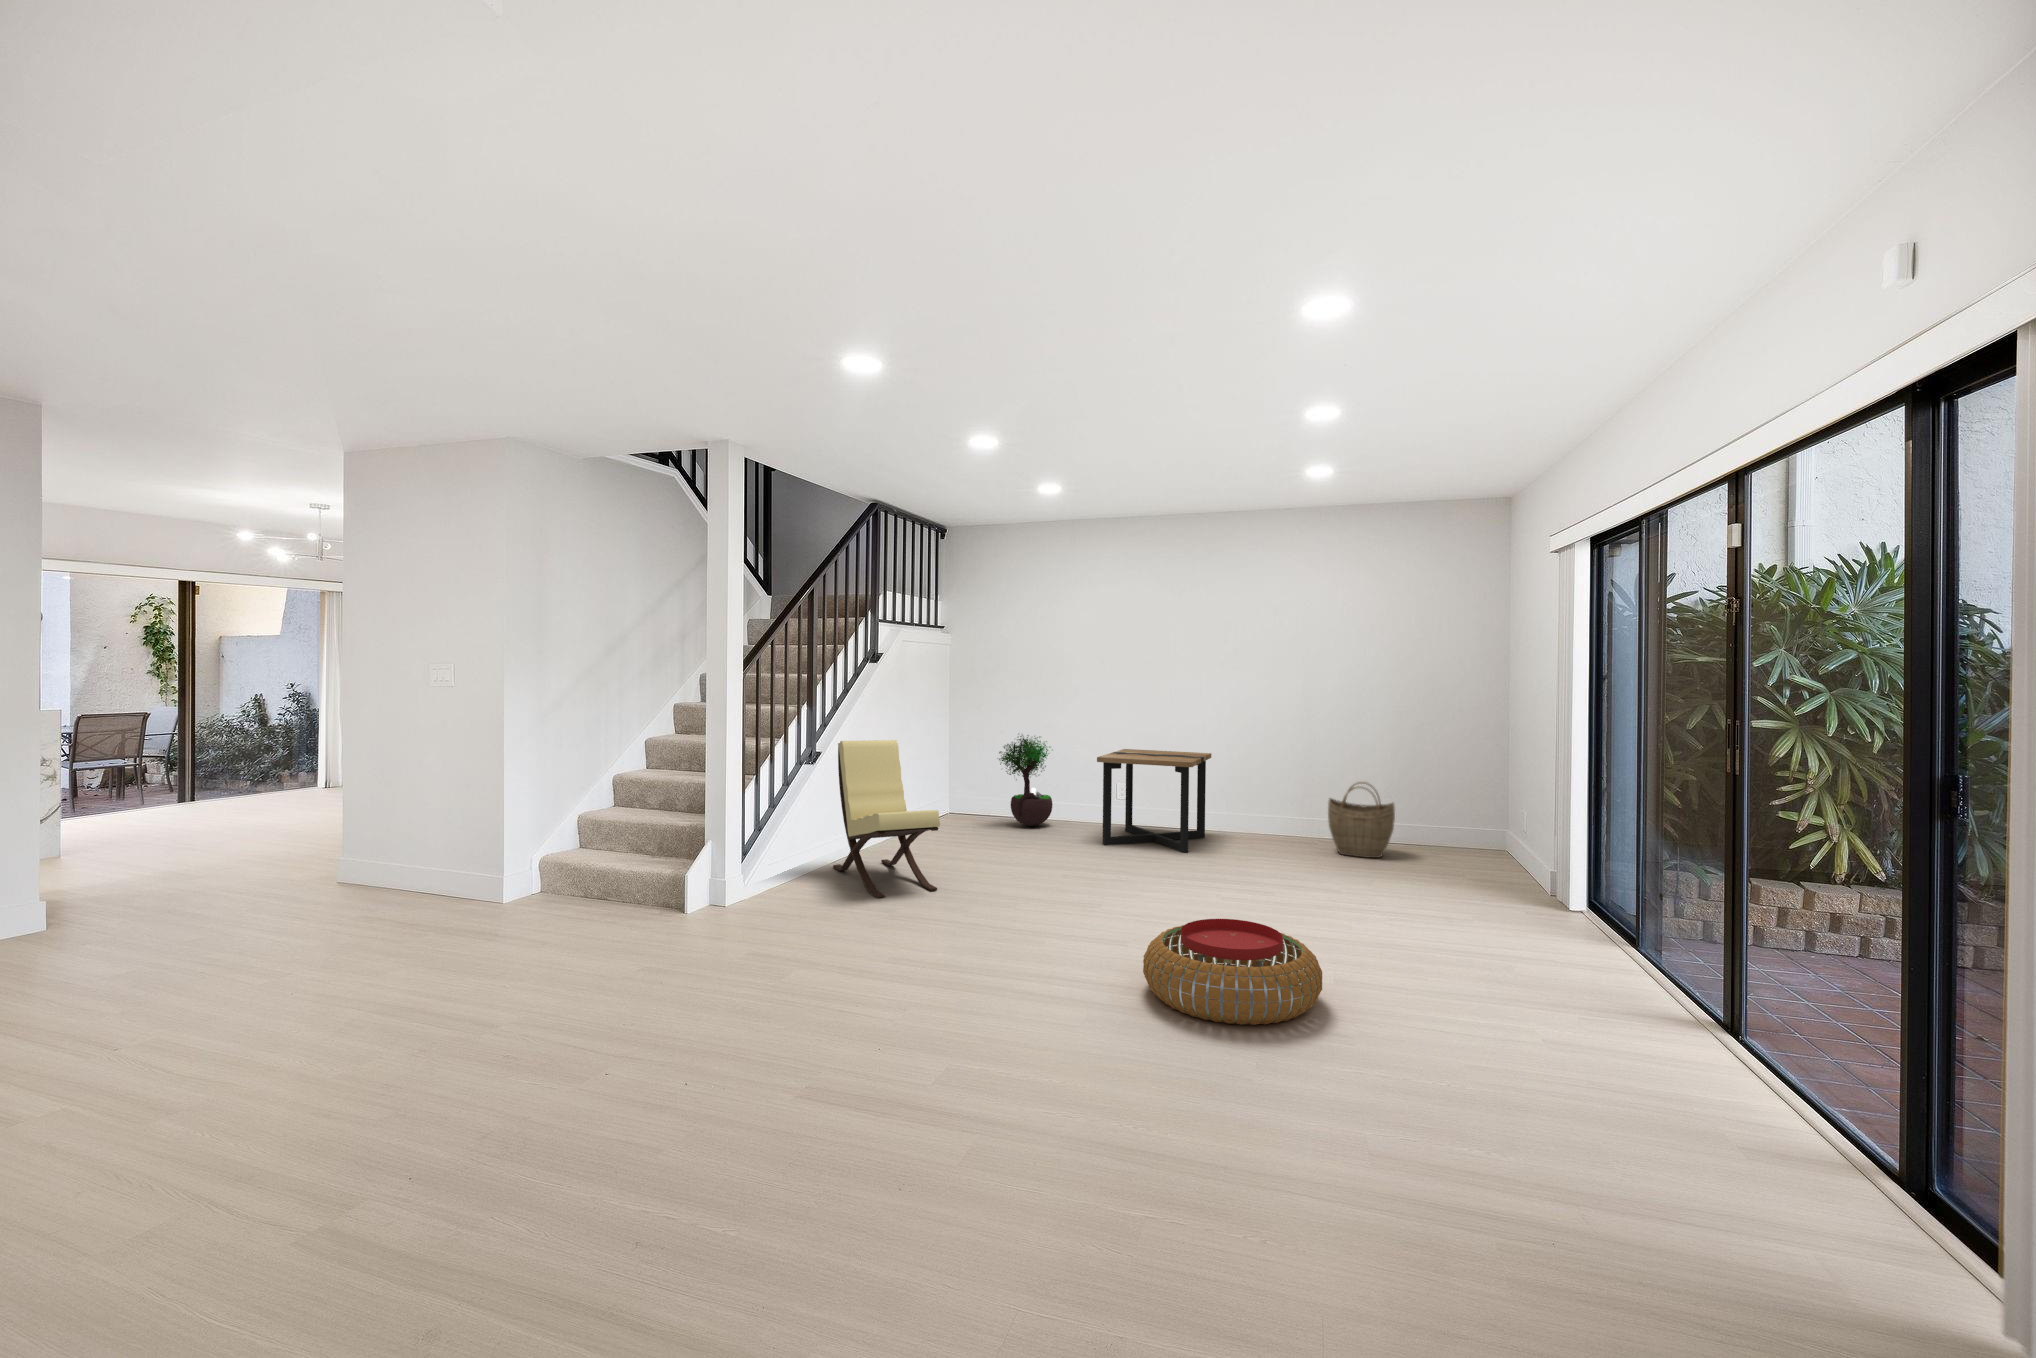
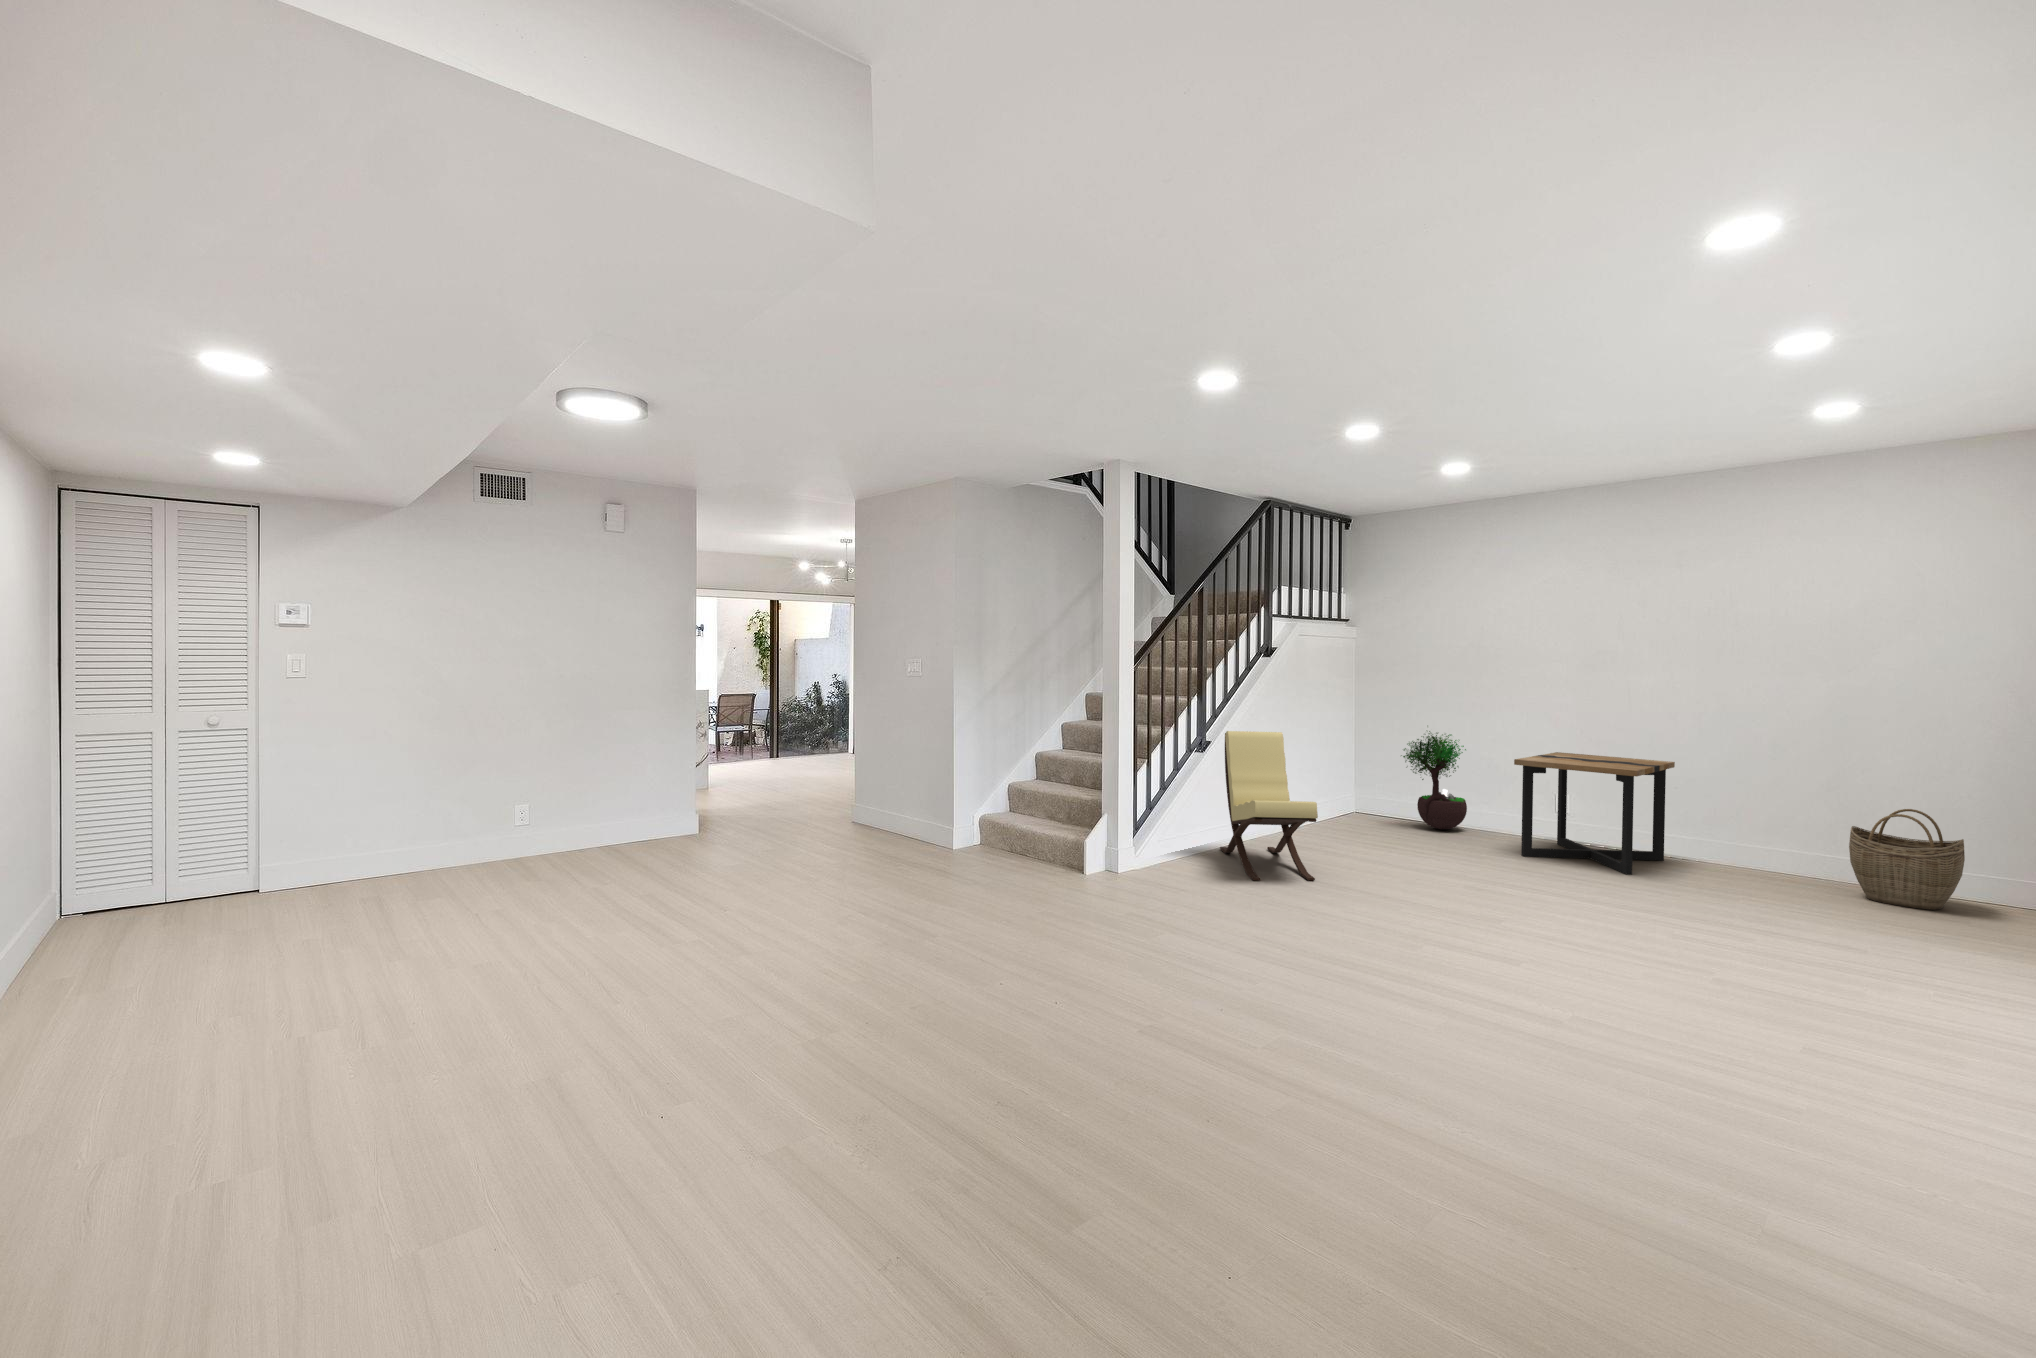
pouf: present [1143,919,1322,1025] -> none [1507,941,1743,1064]

